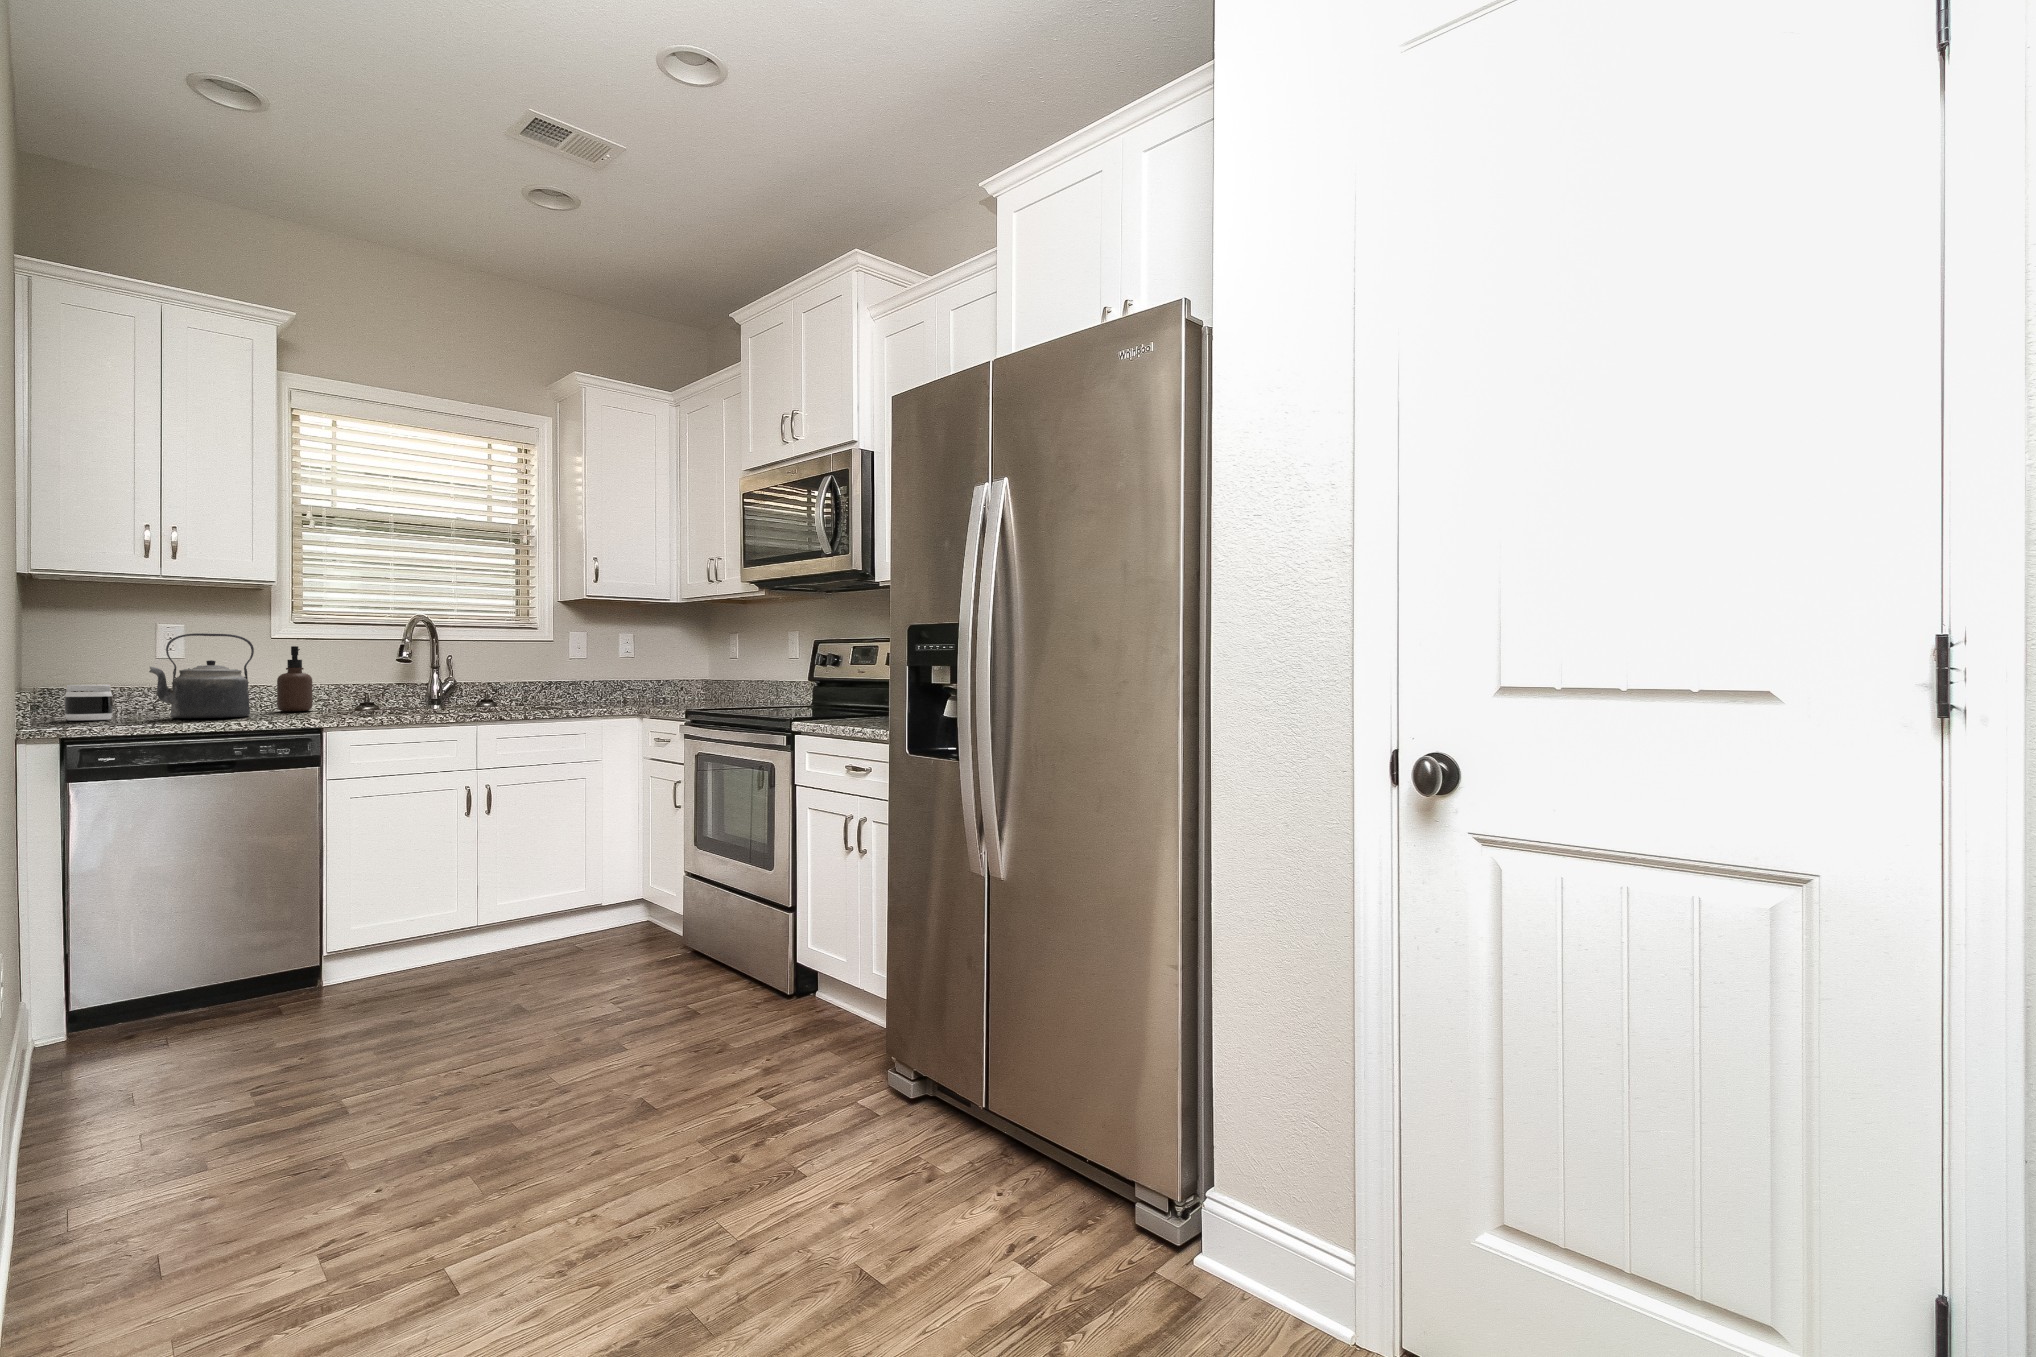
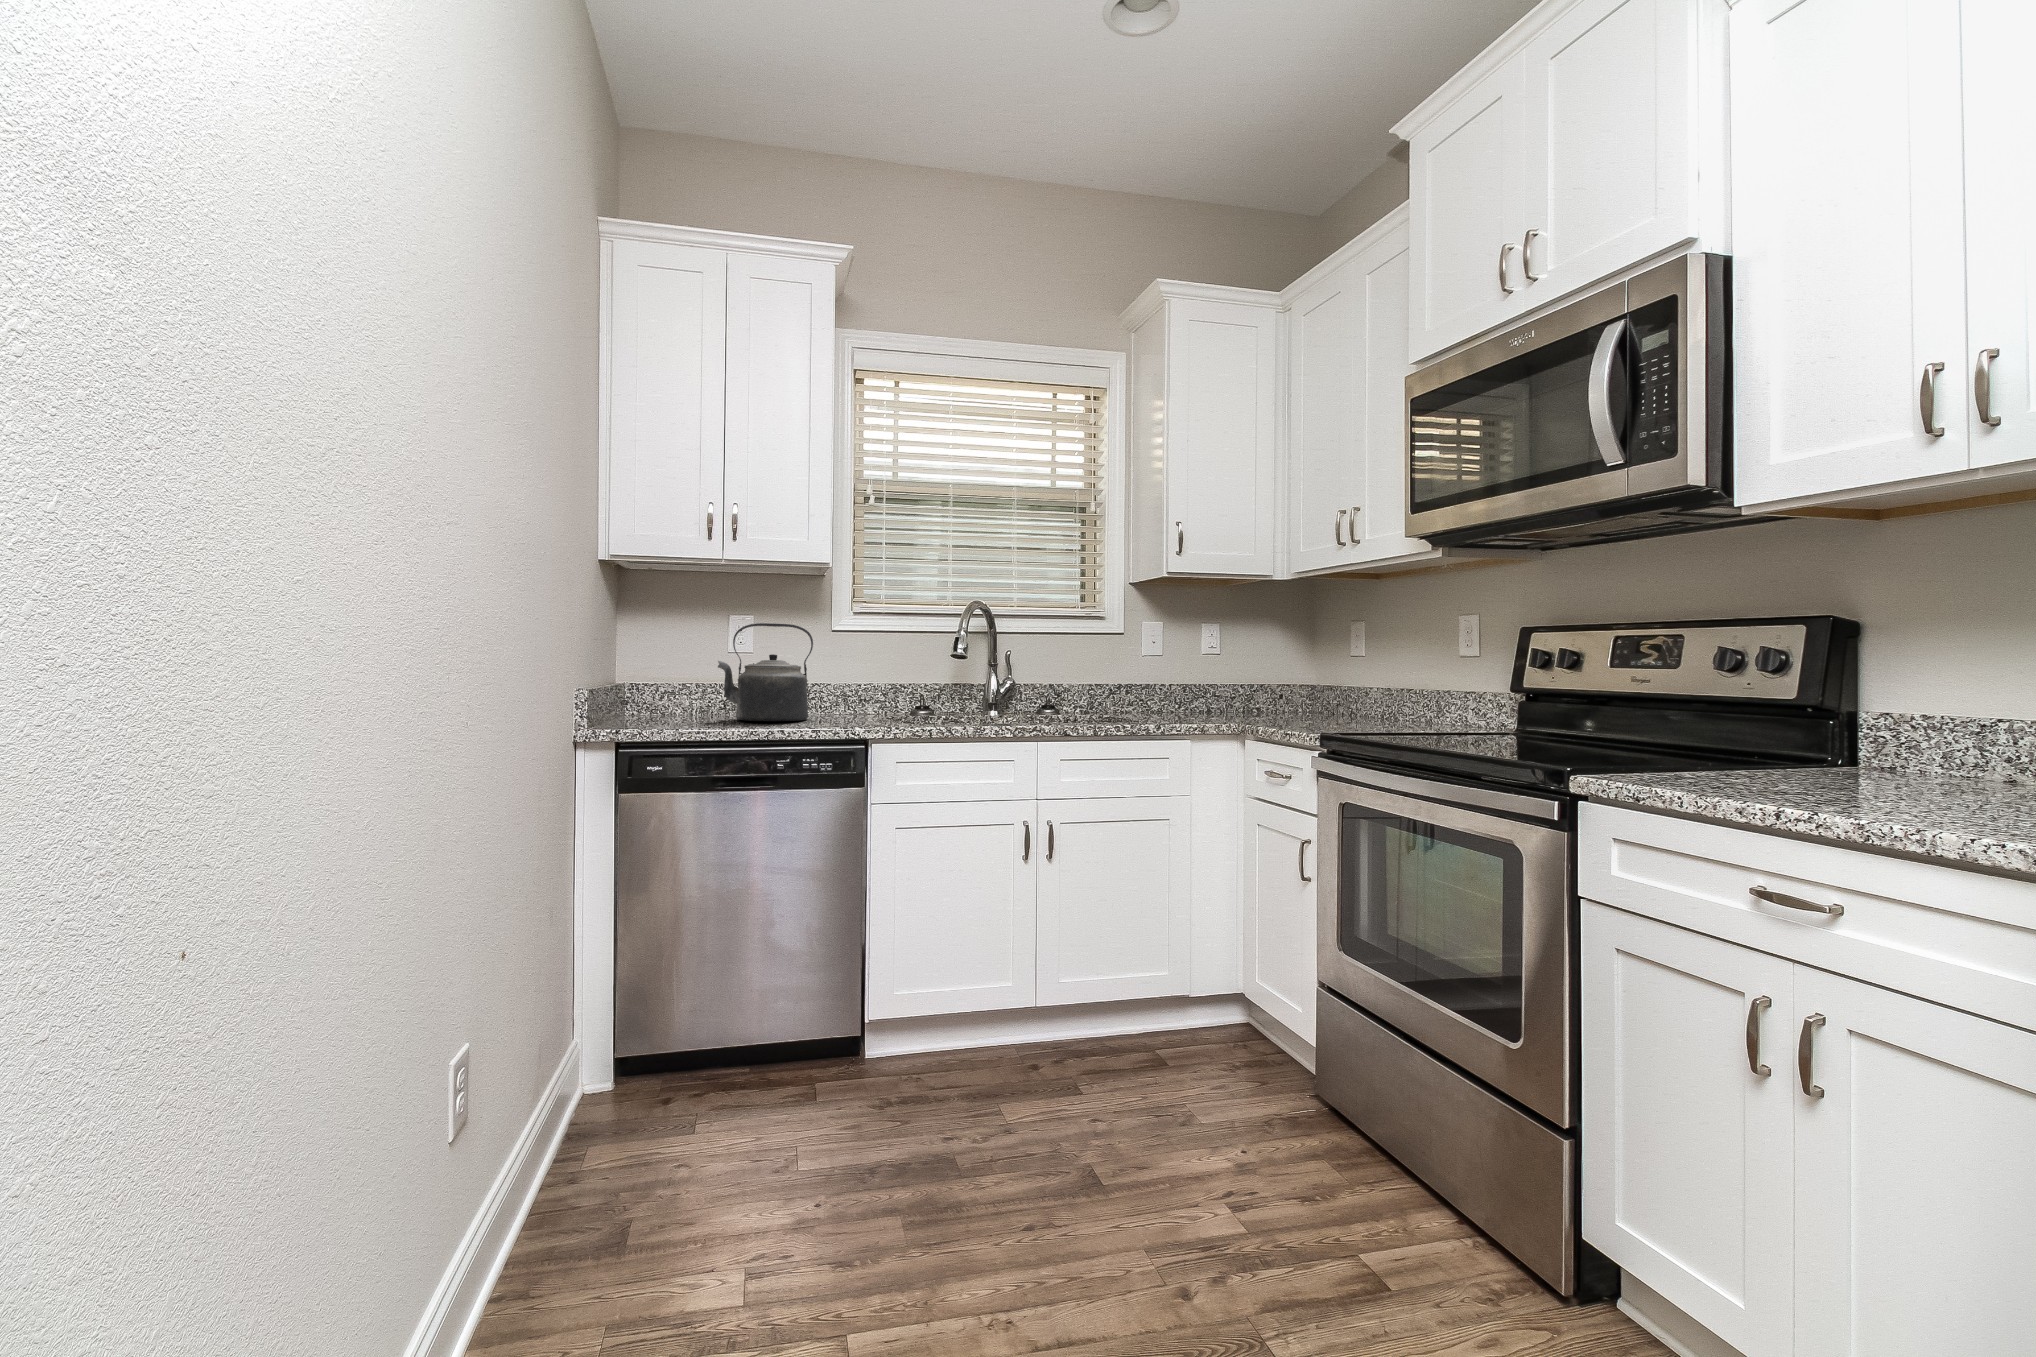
soap dispenser: present [277,646,313,711] -> none [836,639,870,715]
jar: present [64,684,113,720] -> none [647,680,688,719]

